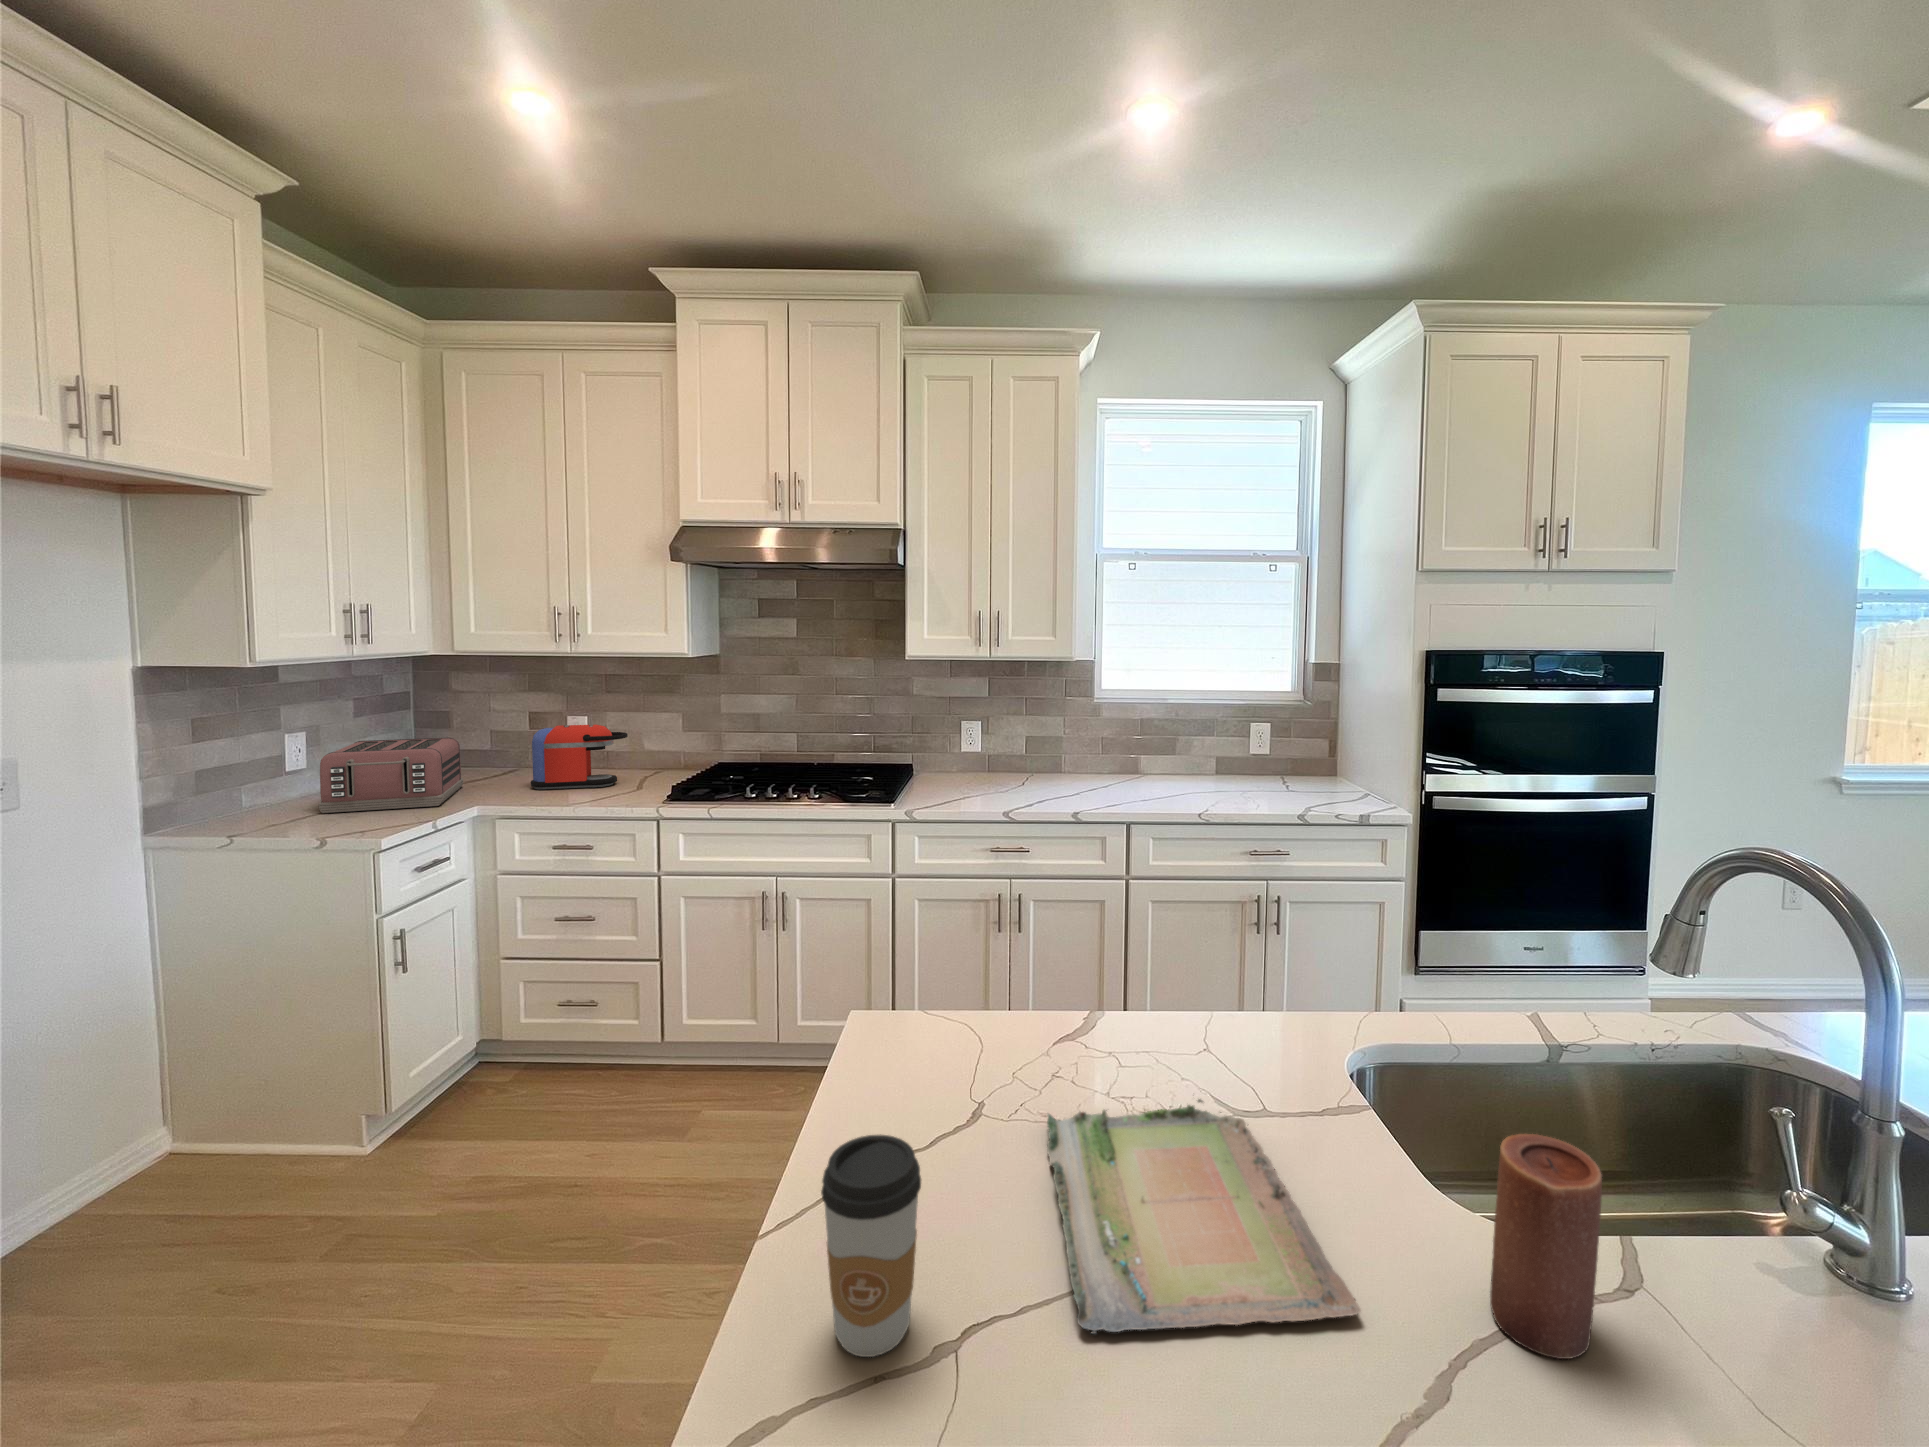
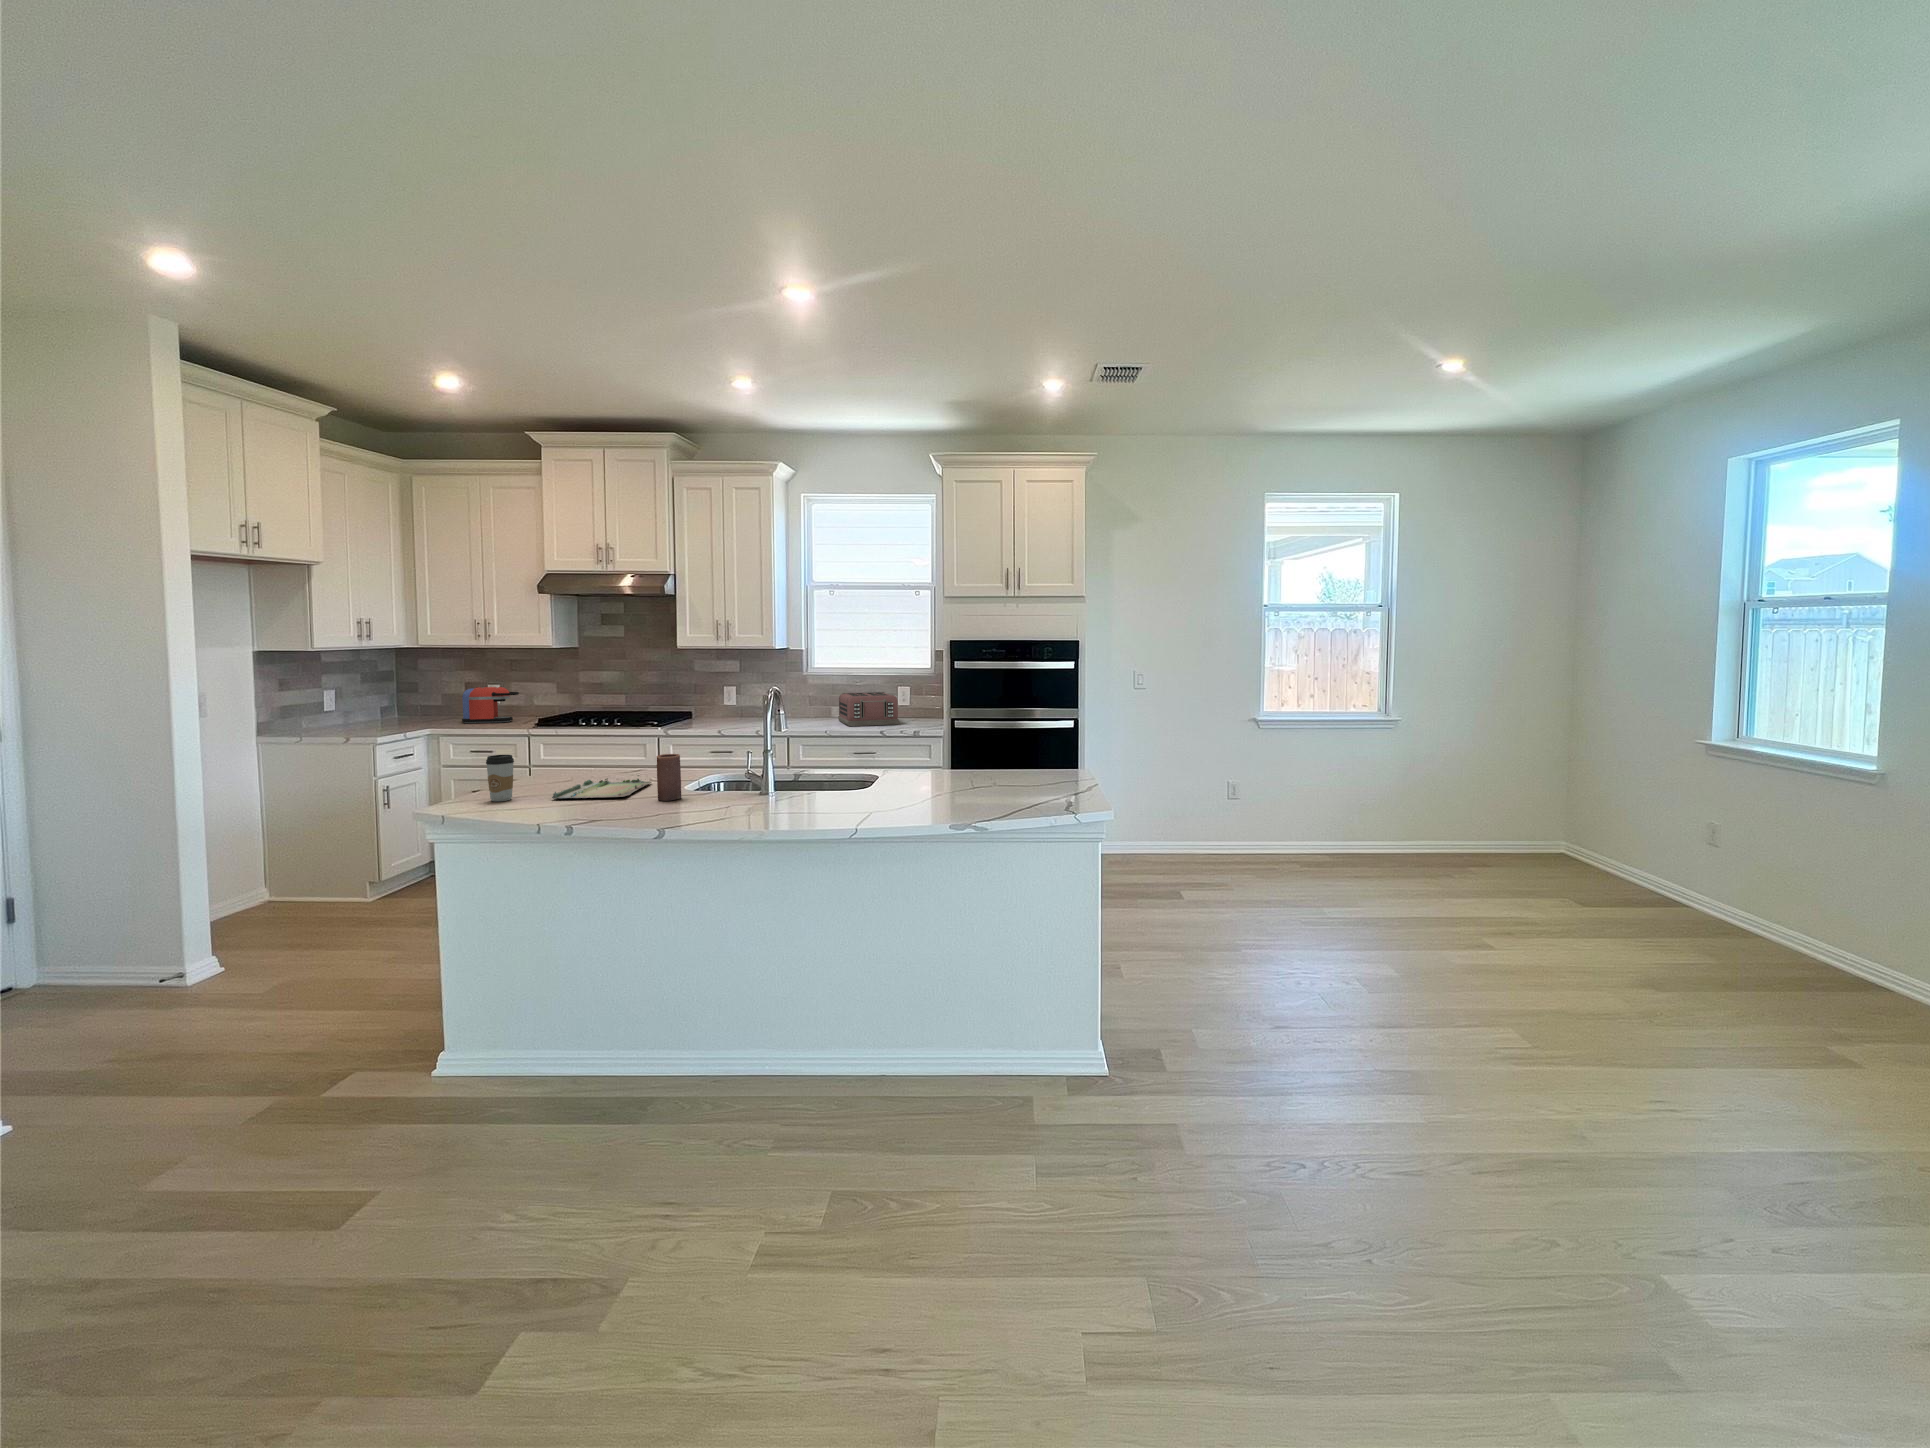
toaster: present [319,738,463,813] -> present [838,692,899,726]

